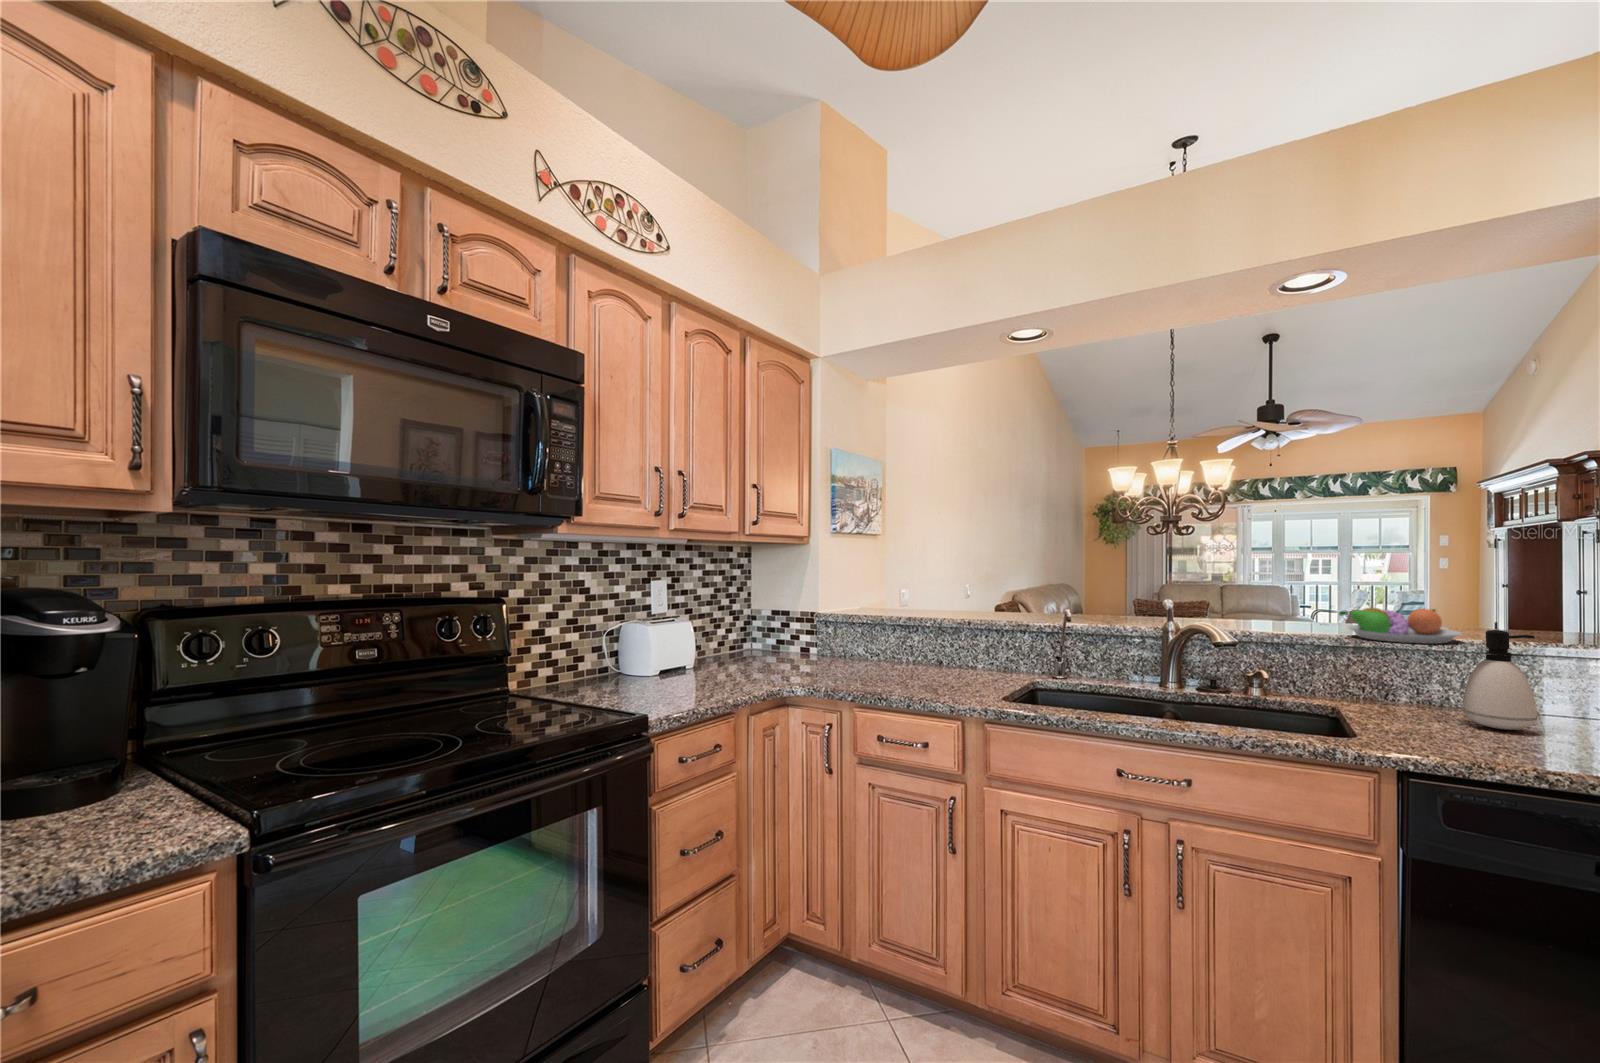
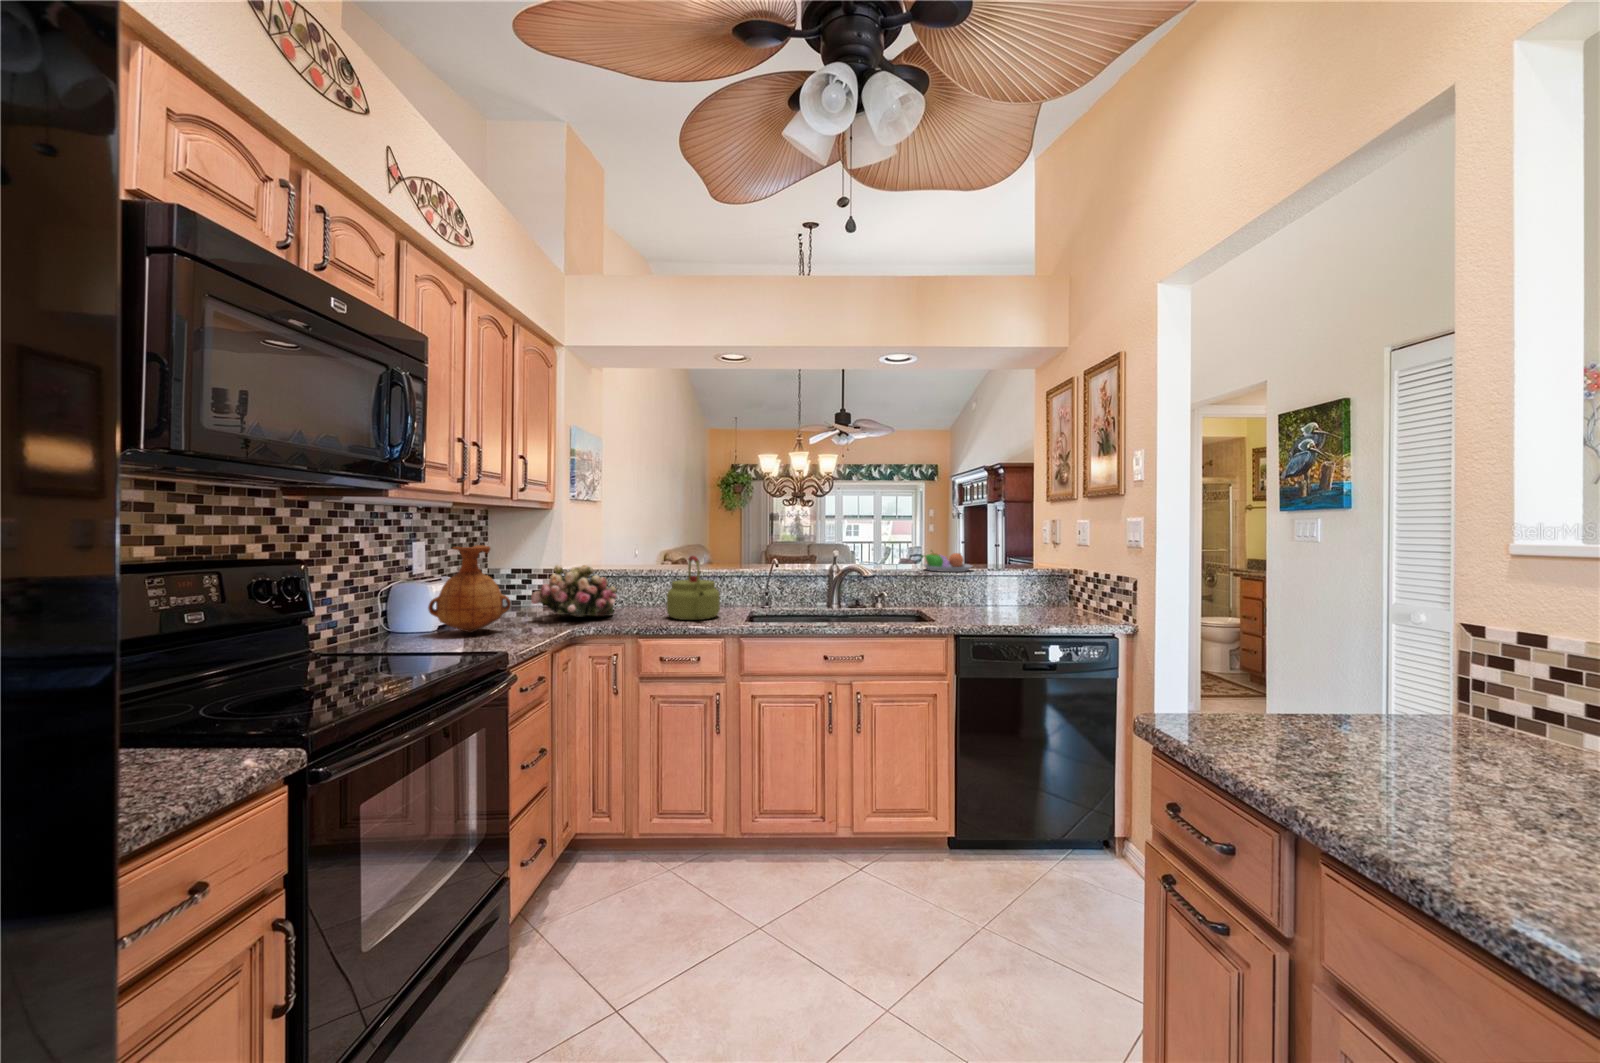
vase: none [641,585,722,683] -> present [428,545,511,633]
kettle: none [911,602,983,689] -> present [666,556,720,620]
flower arrangement: none [758,608,860,674] -> present [531,565,616,616]
soap dispenser: present [1463,630,1537,730] -> none [976,562,1004,614]

